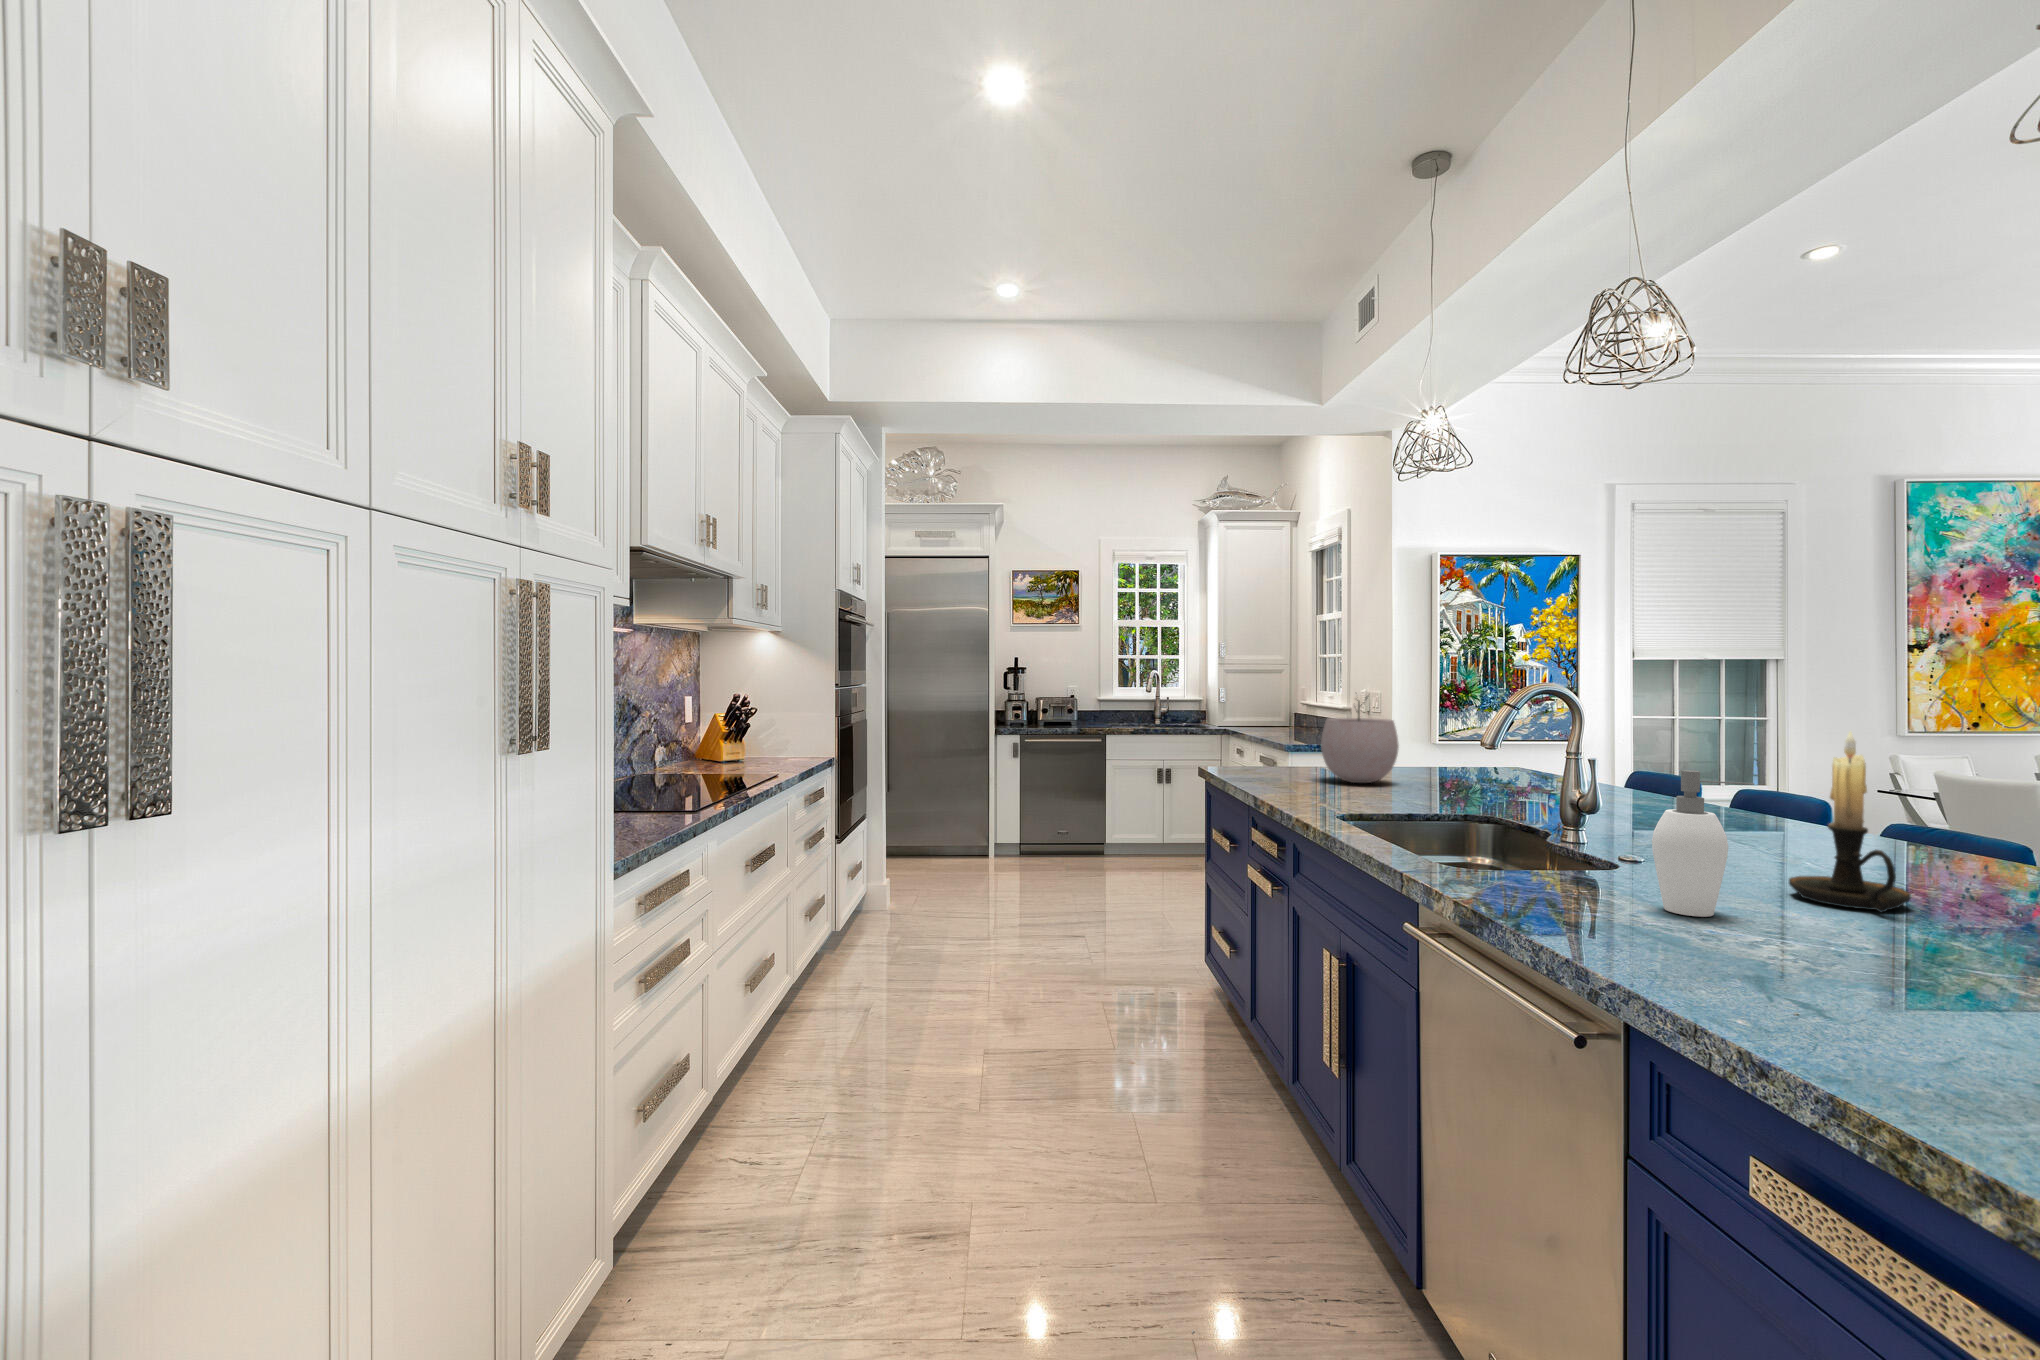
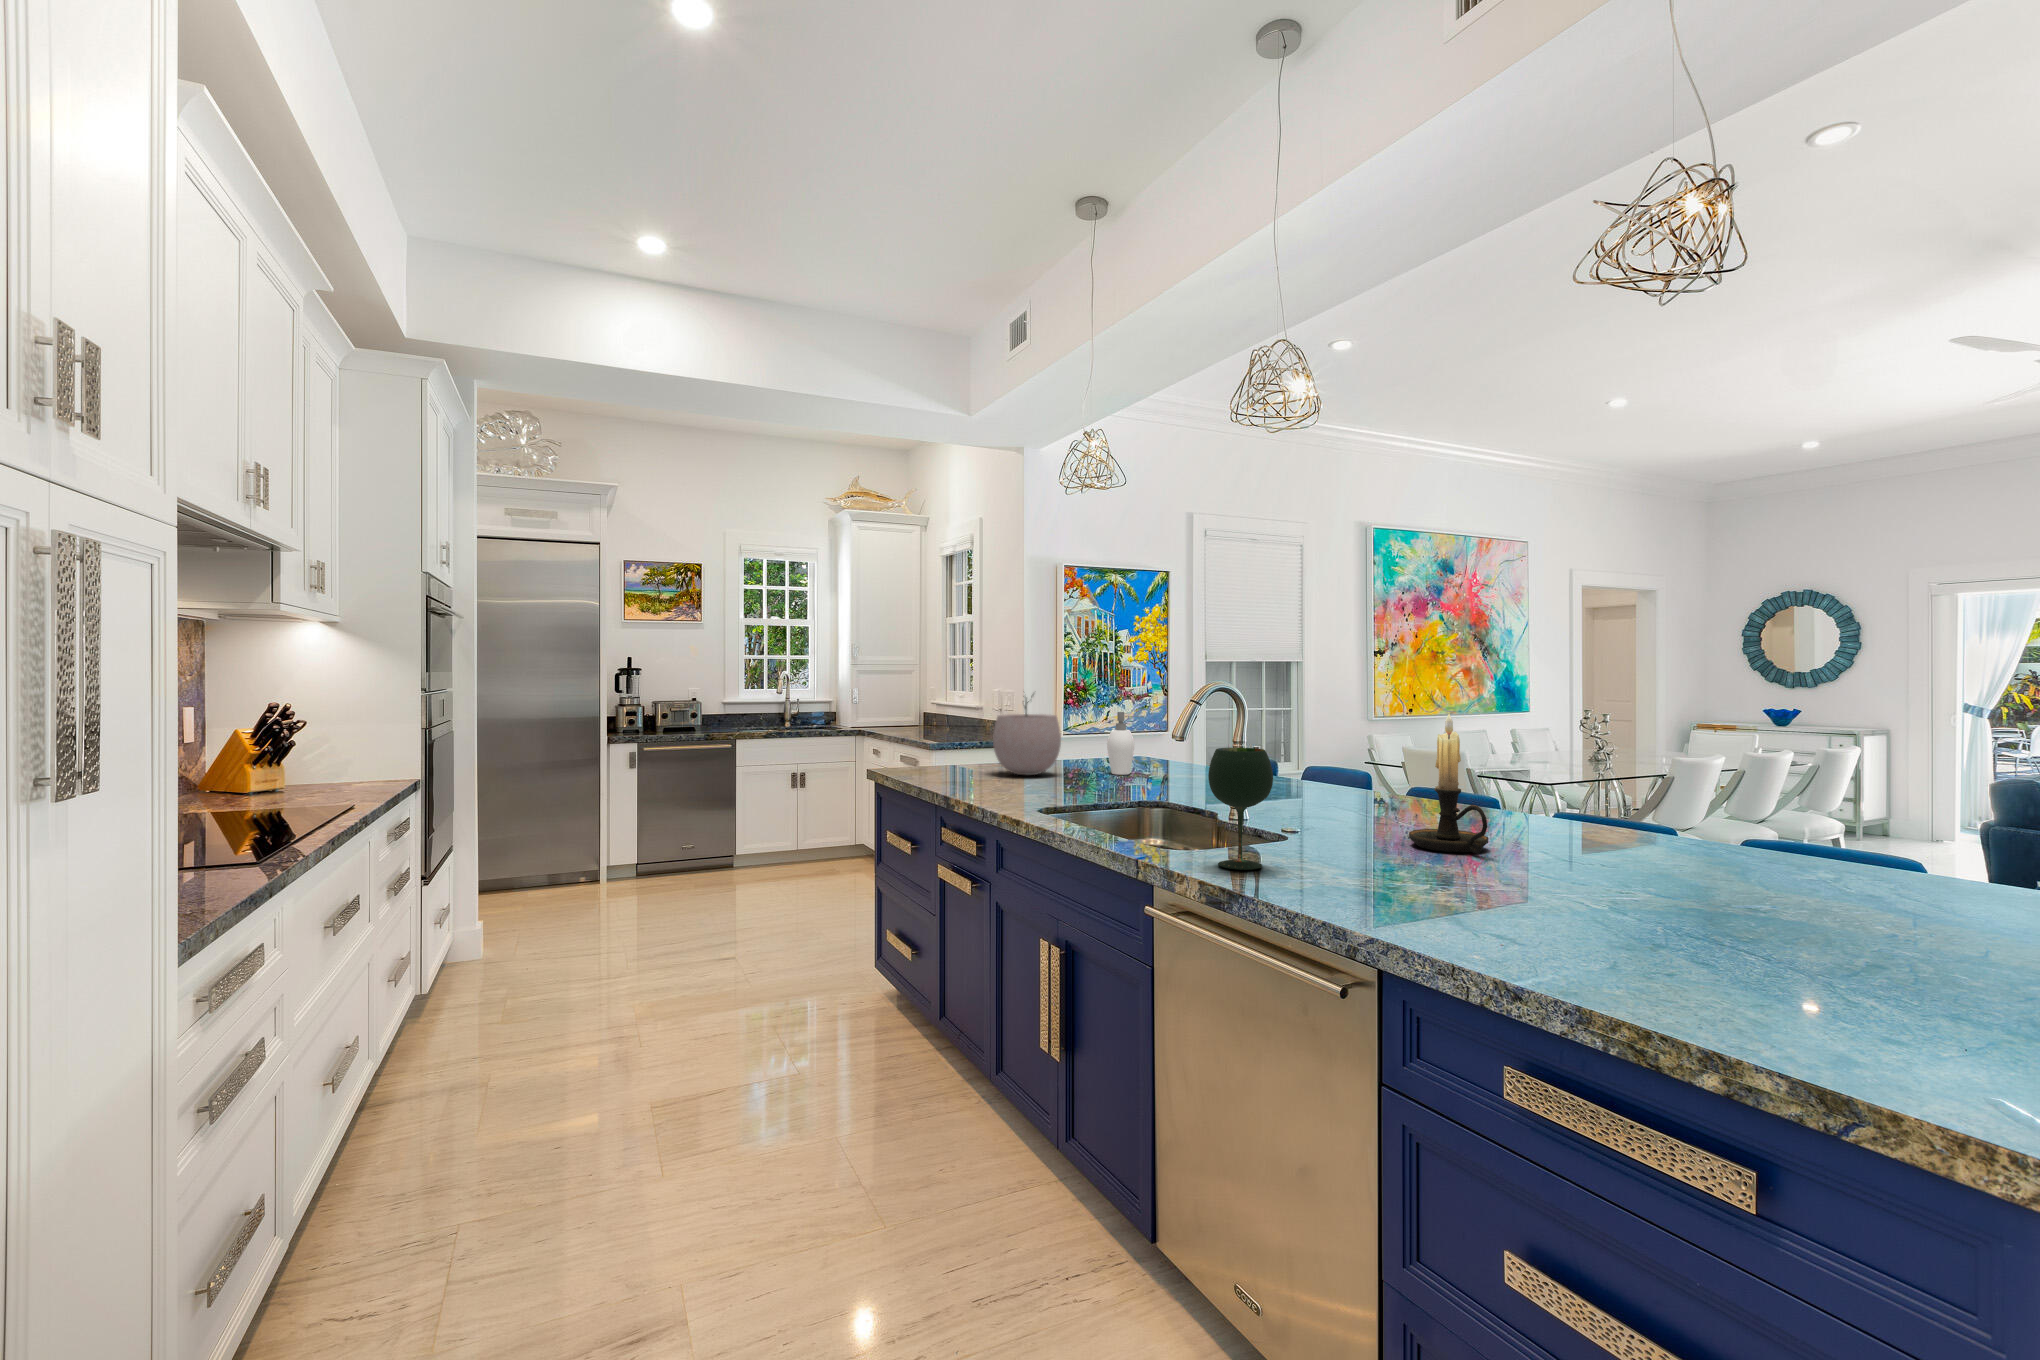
wine glass: none [1485,762,1565,900] -> present [1208,748,1273,870]
soap dispenser: present [1652,770,1754,917] -> present [1107,712,1143,775]

